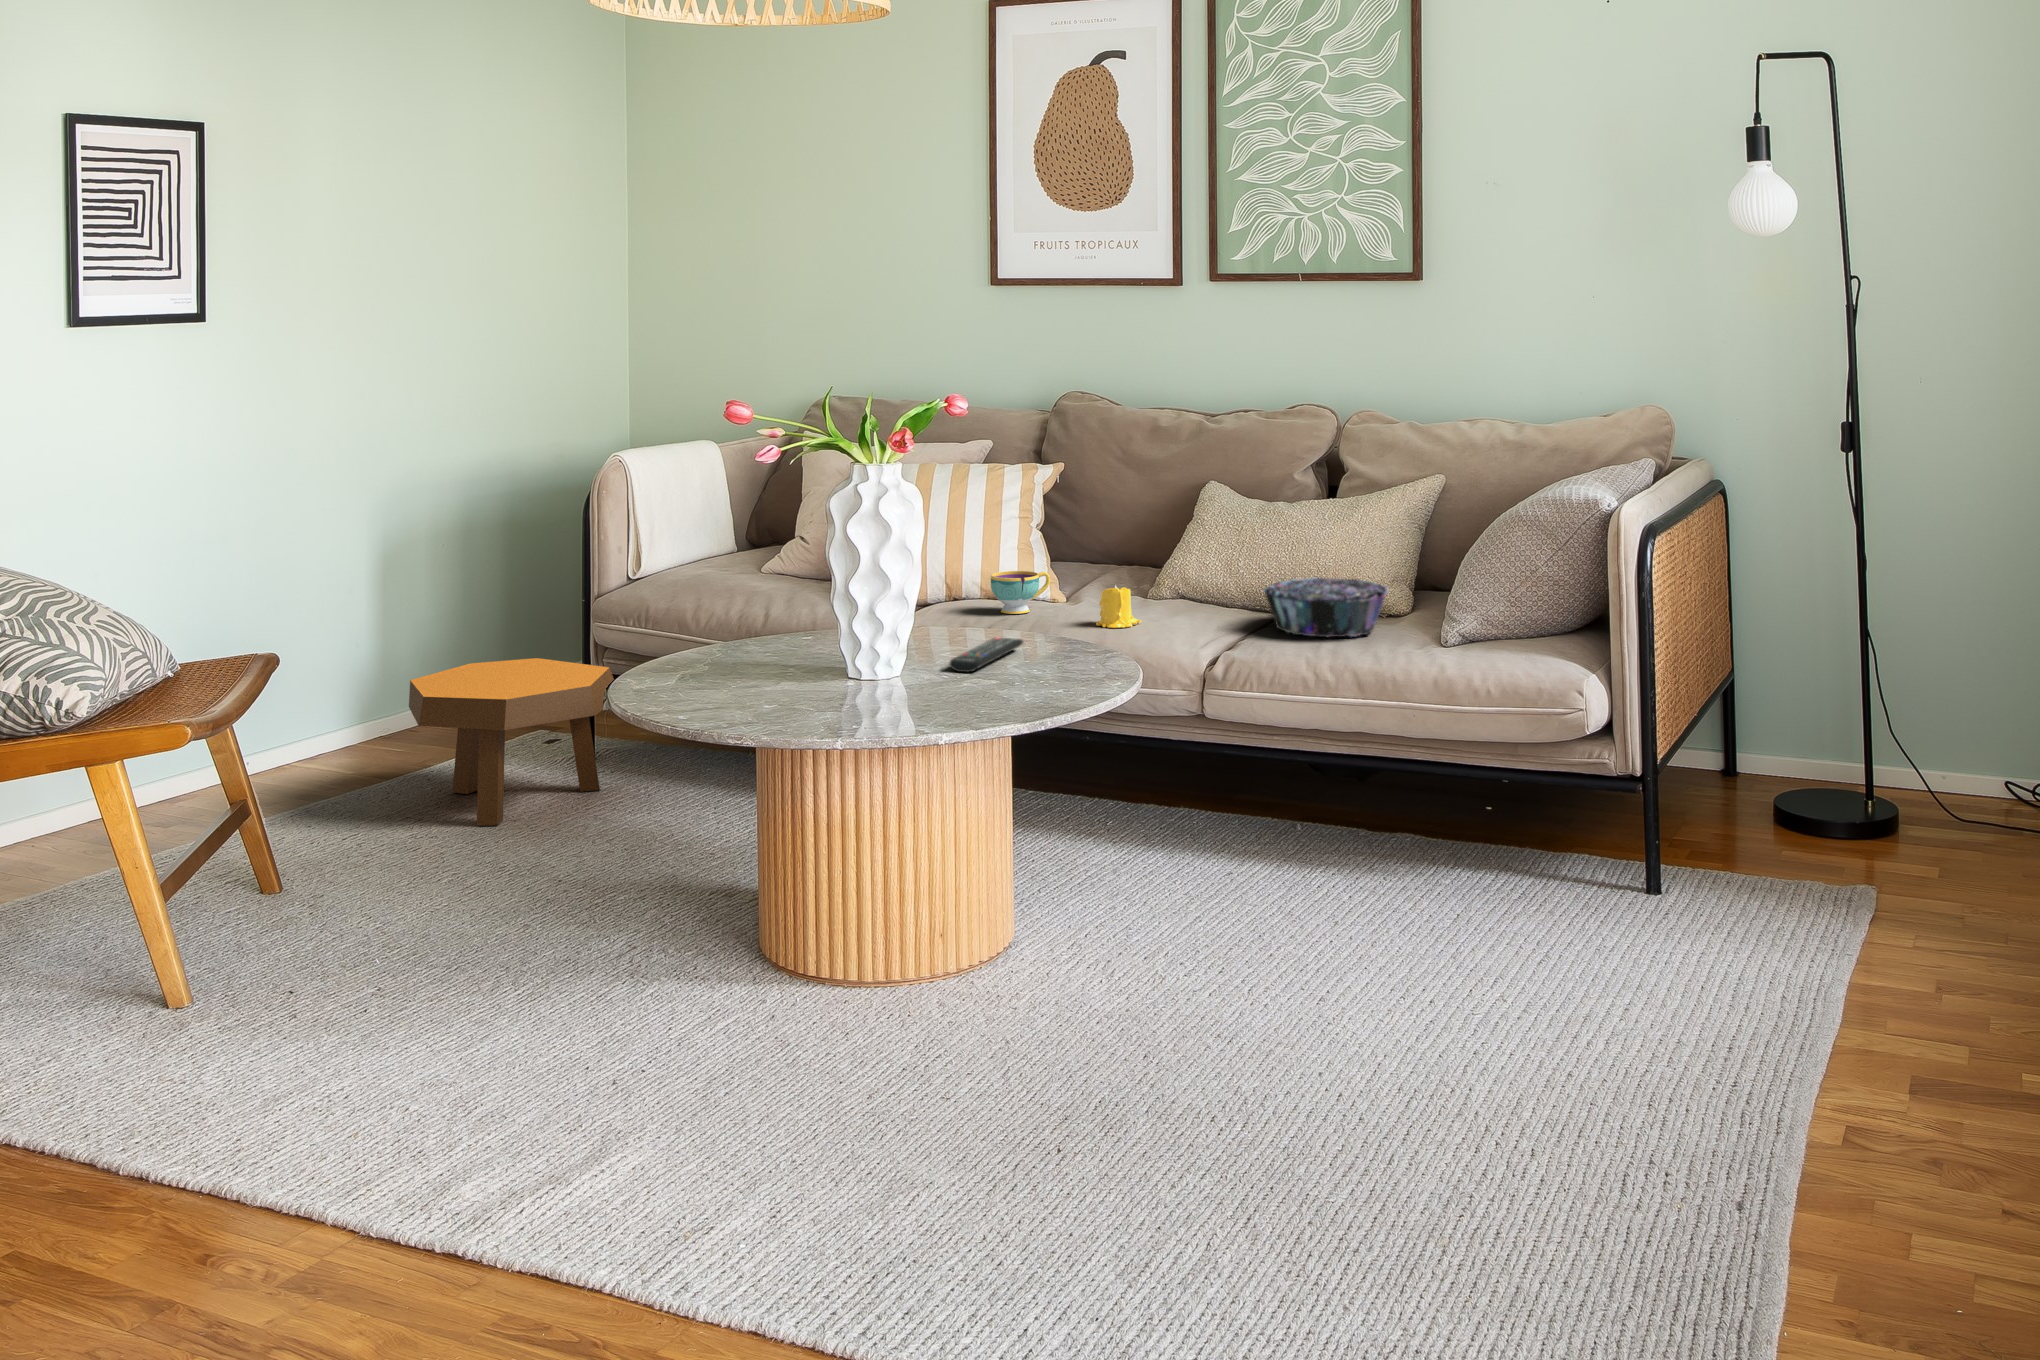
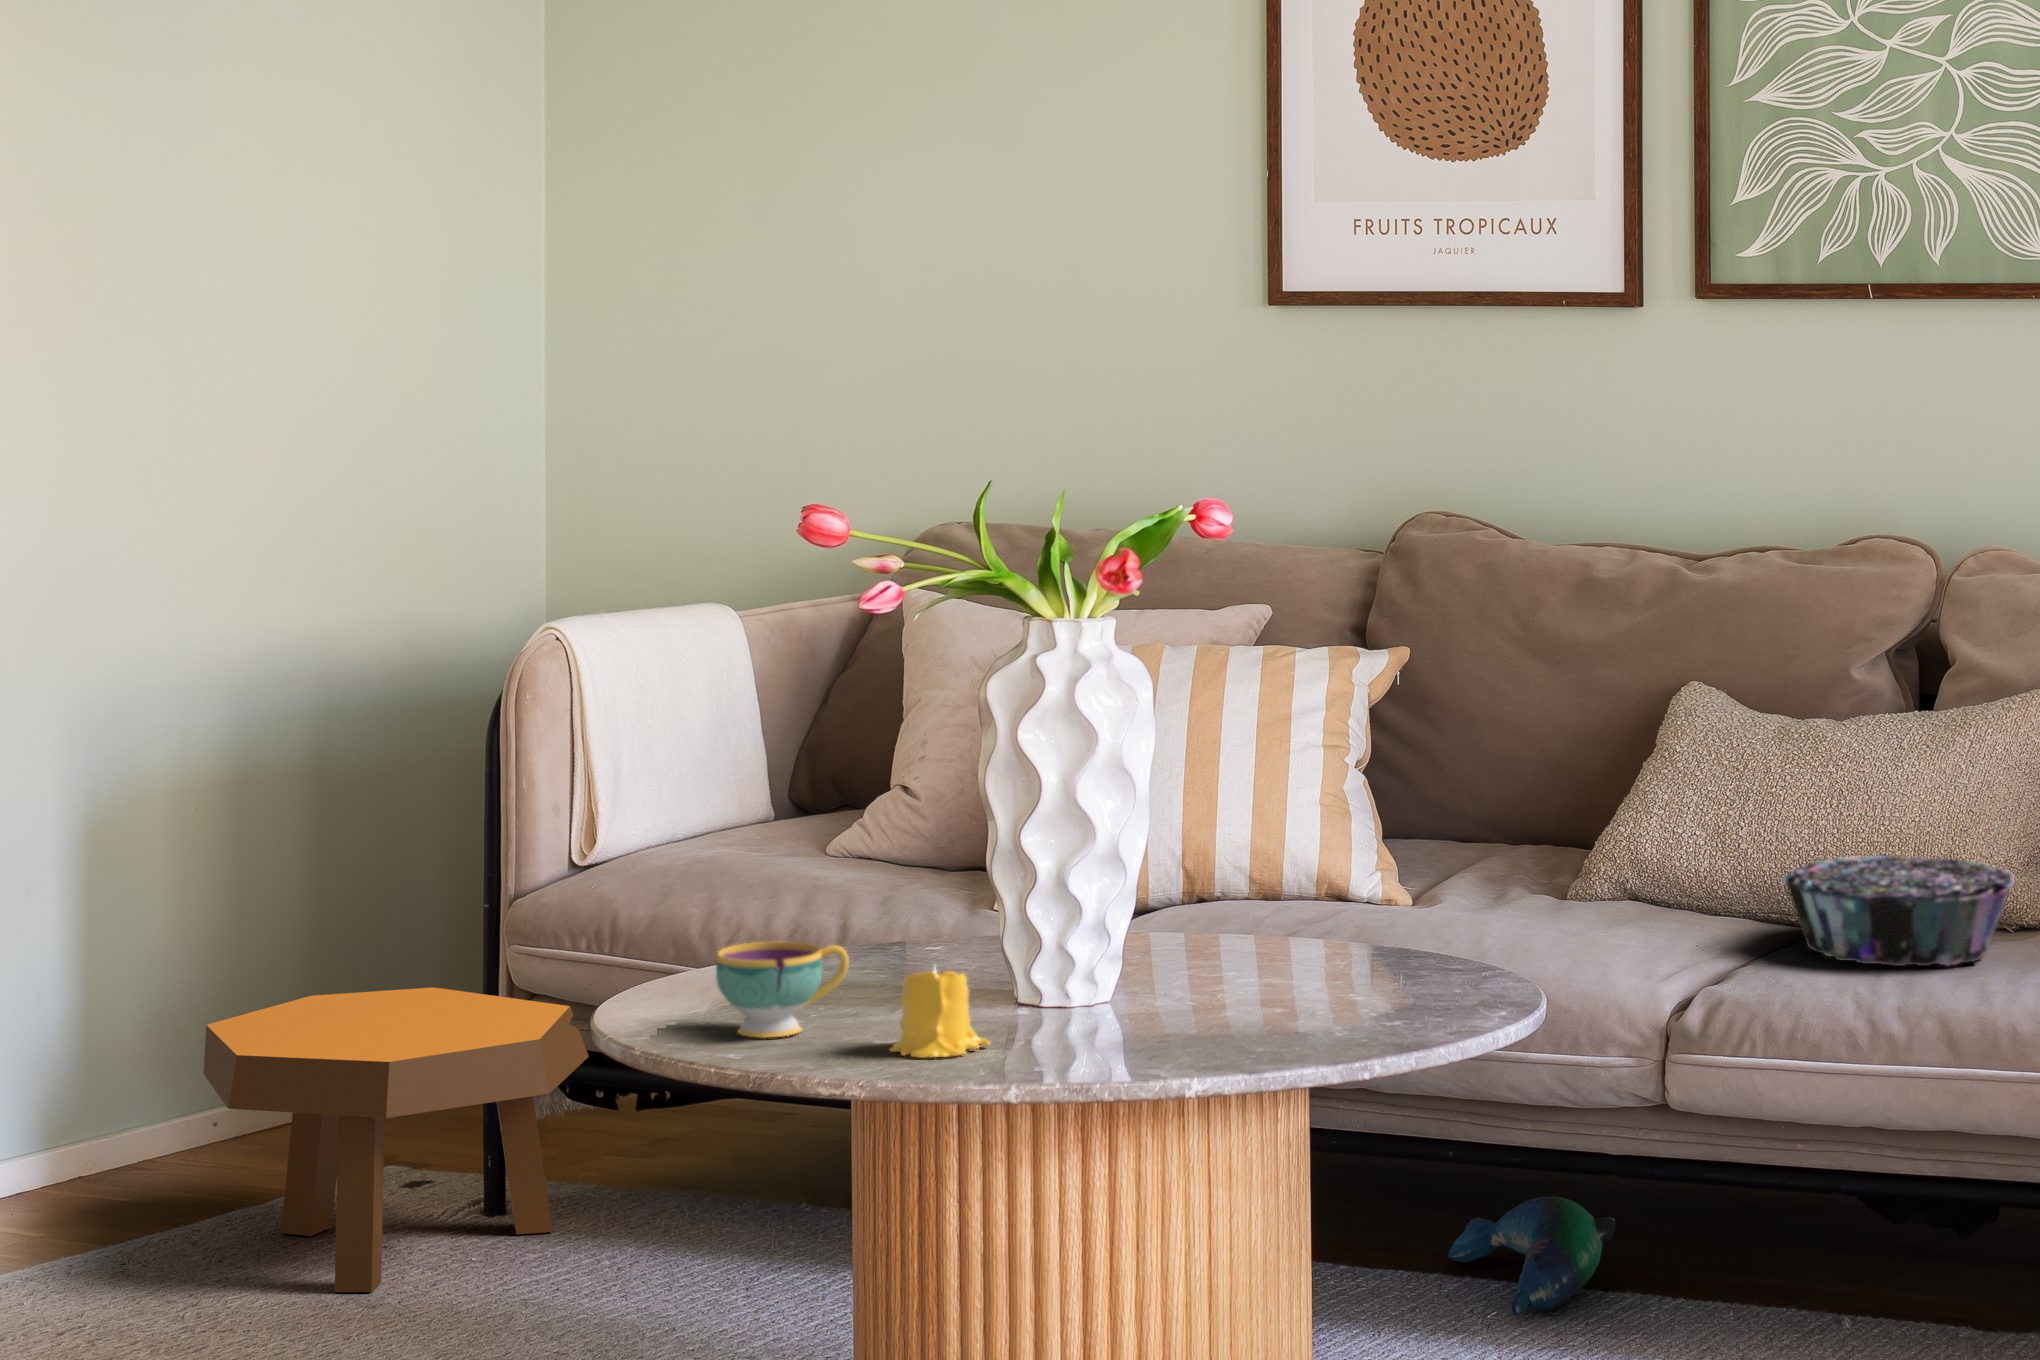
teacup: present [991,571,1050,614] -> present [716,942,849,1038]
candle: present [1096,586,1141,628] -> present [890,969,990,1058]
remote control: present [949,637,1023,672] -> none [1209,959,1342,1021]
plush toy: none [1083,764,1174,830] -> present [1448,1196,1615,1316]

